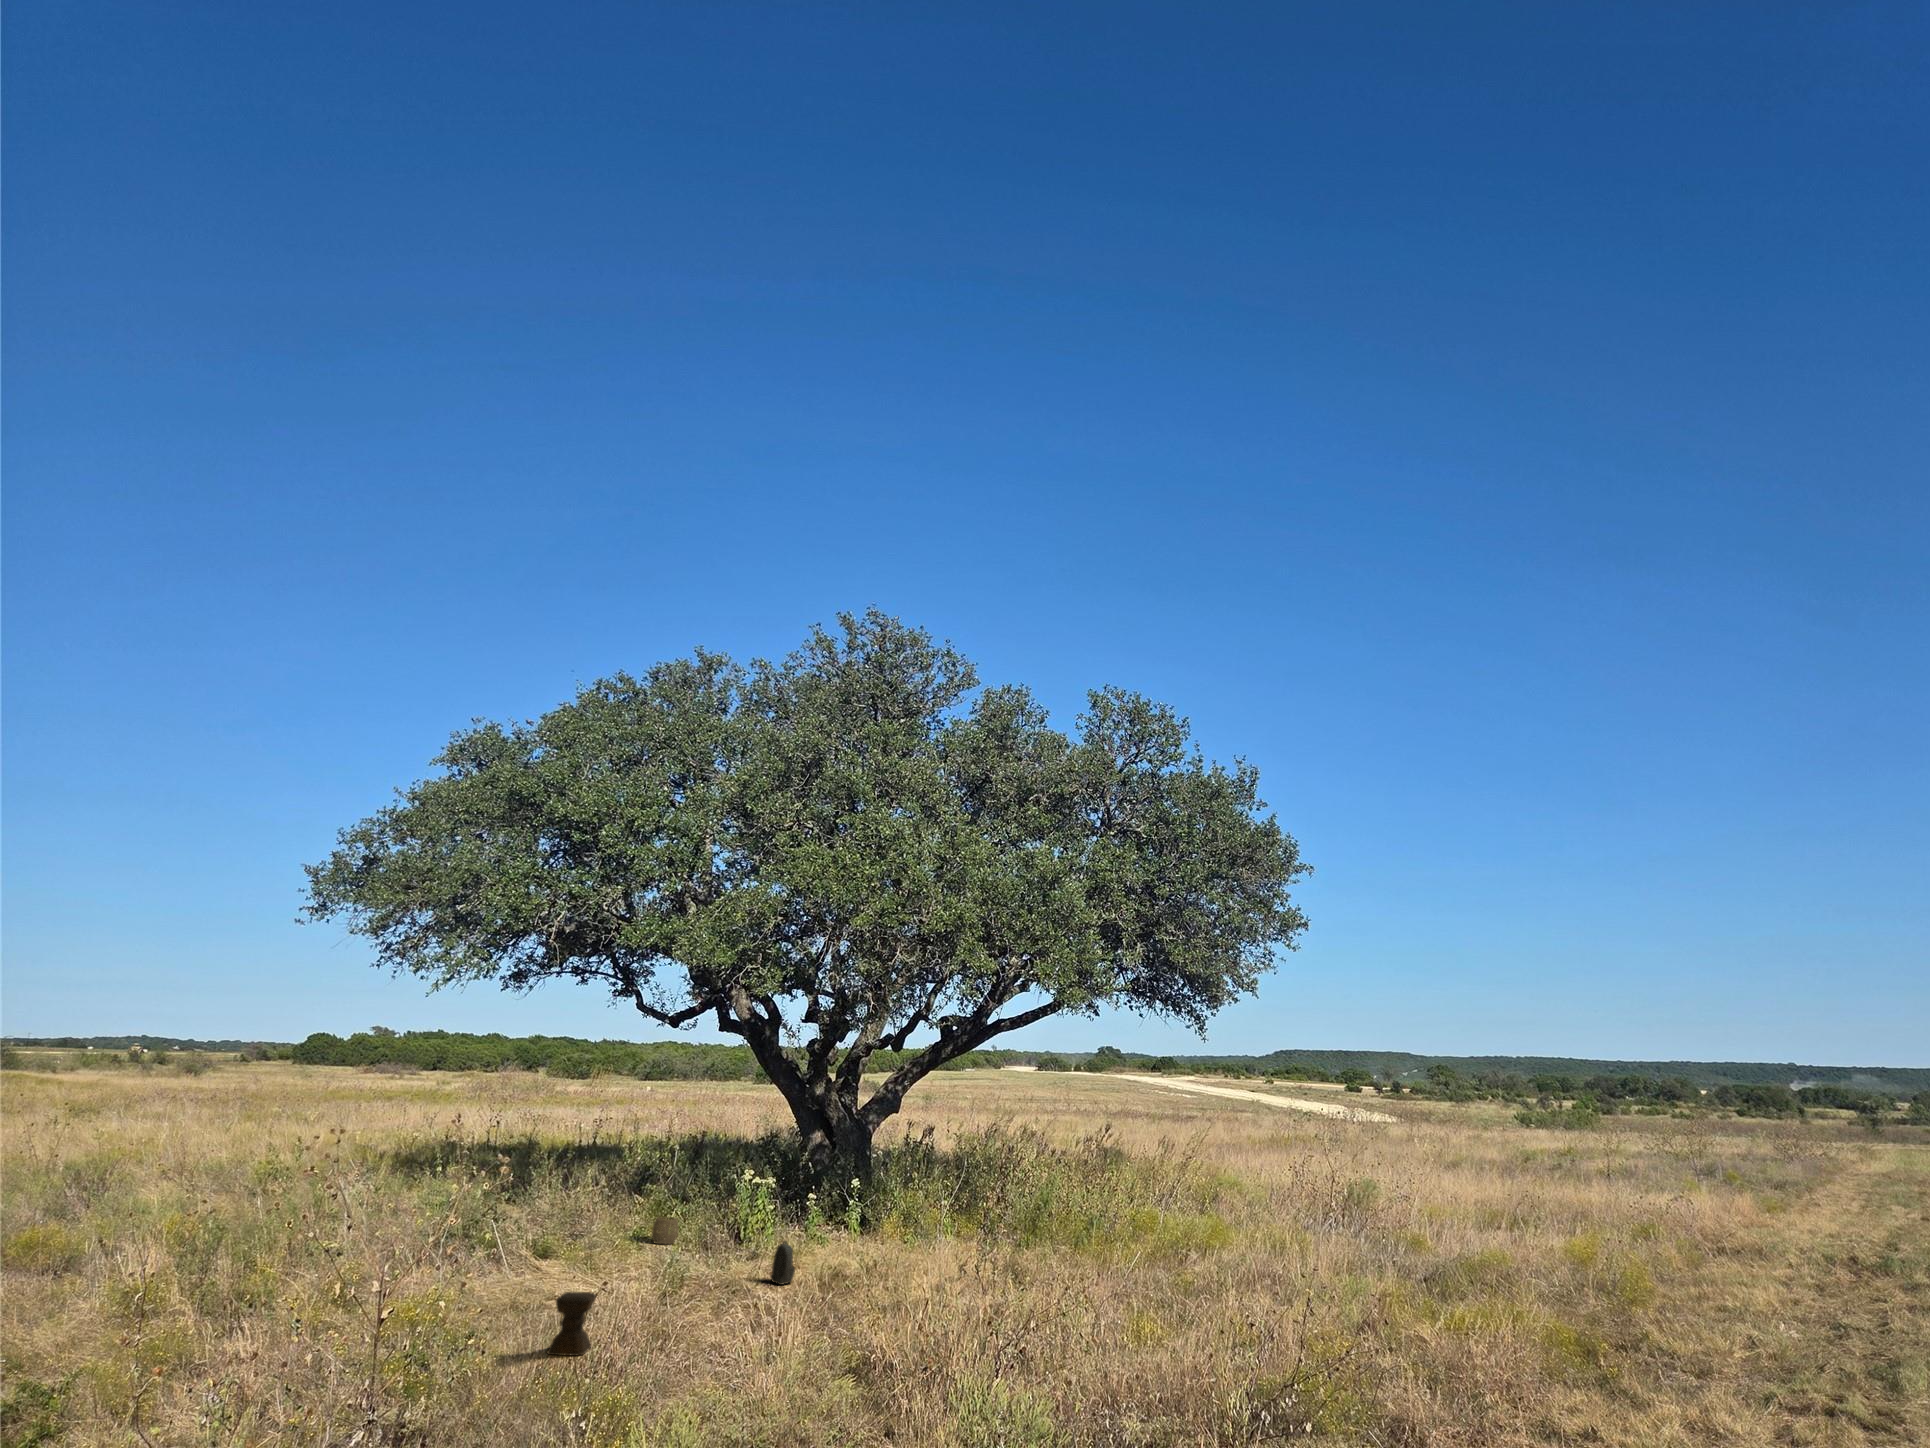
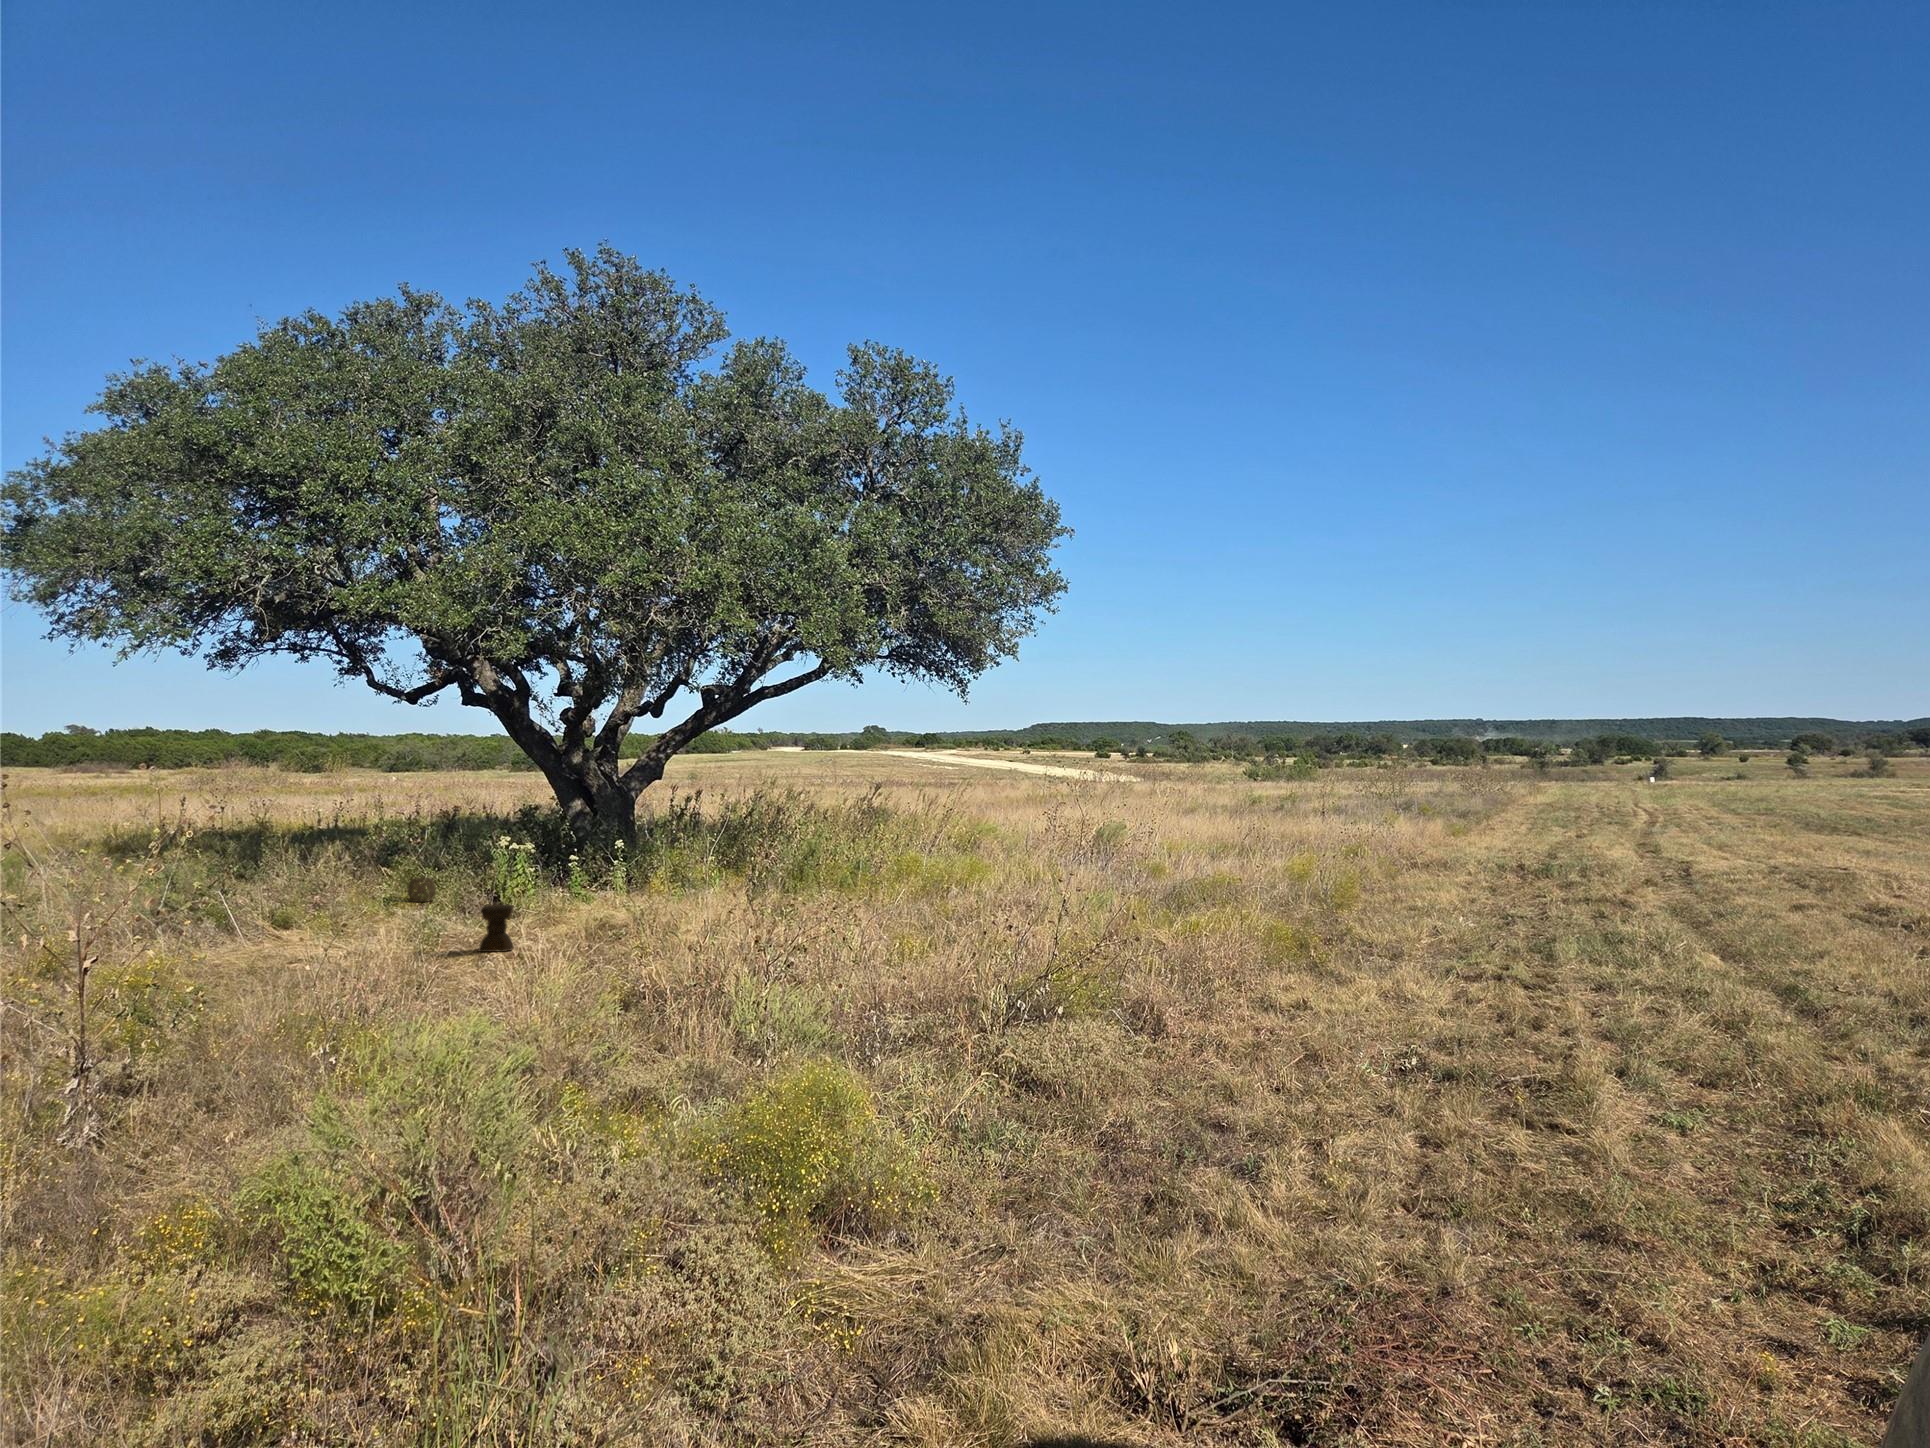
backpack: present [770,1241,795,1285] -> none [535,884,561,923]
stool: present [547,1292,596,1356] -> present [478,904,514,952]

